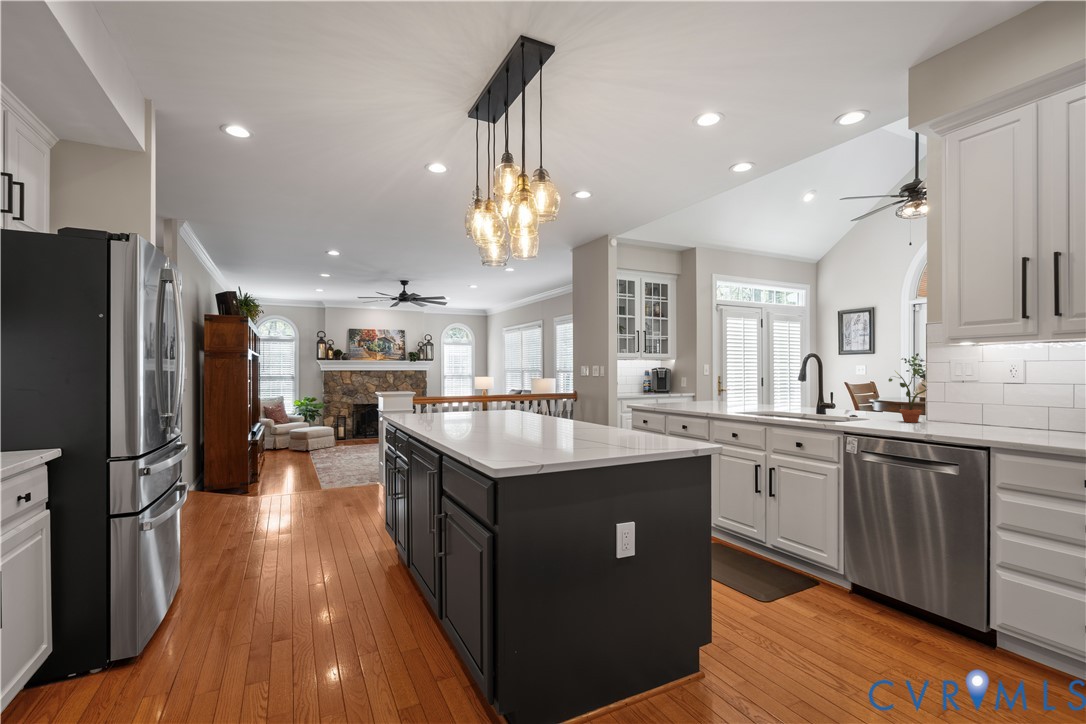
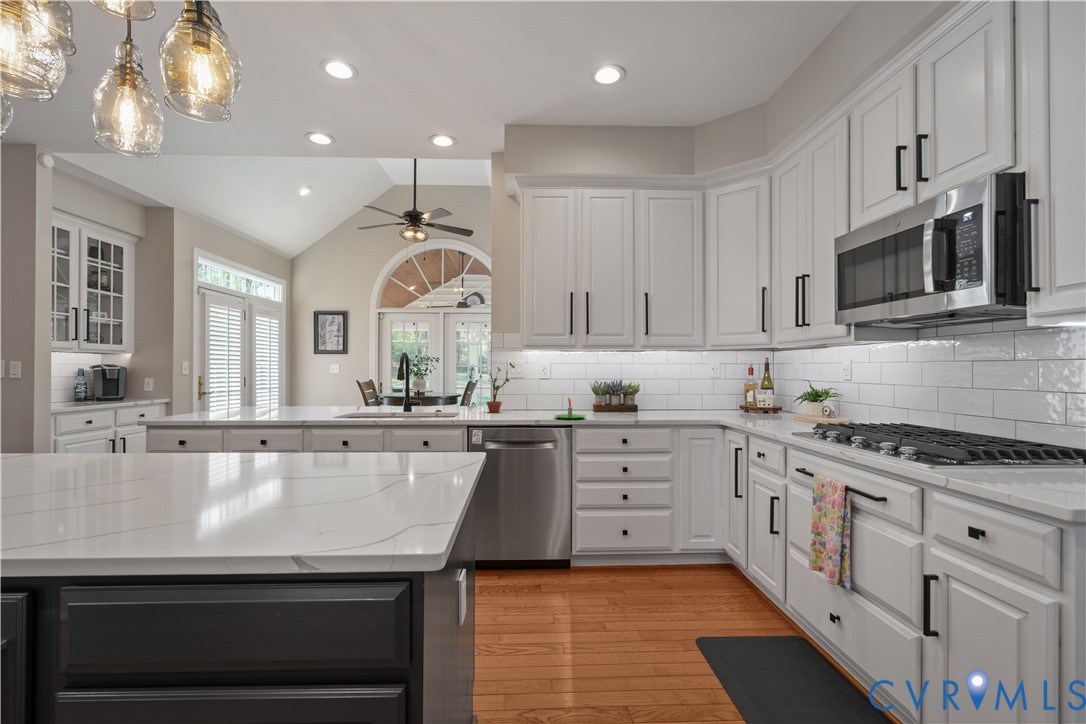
candle: none [952,409,1009,439] -> present [554,397,586,419]

